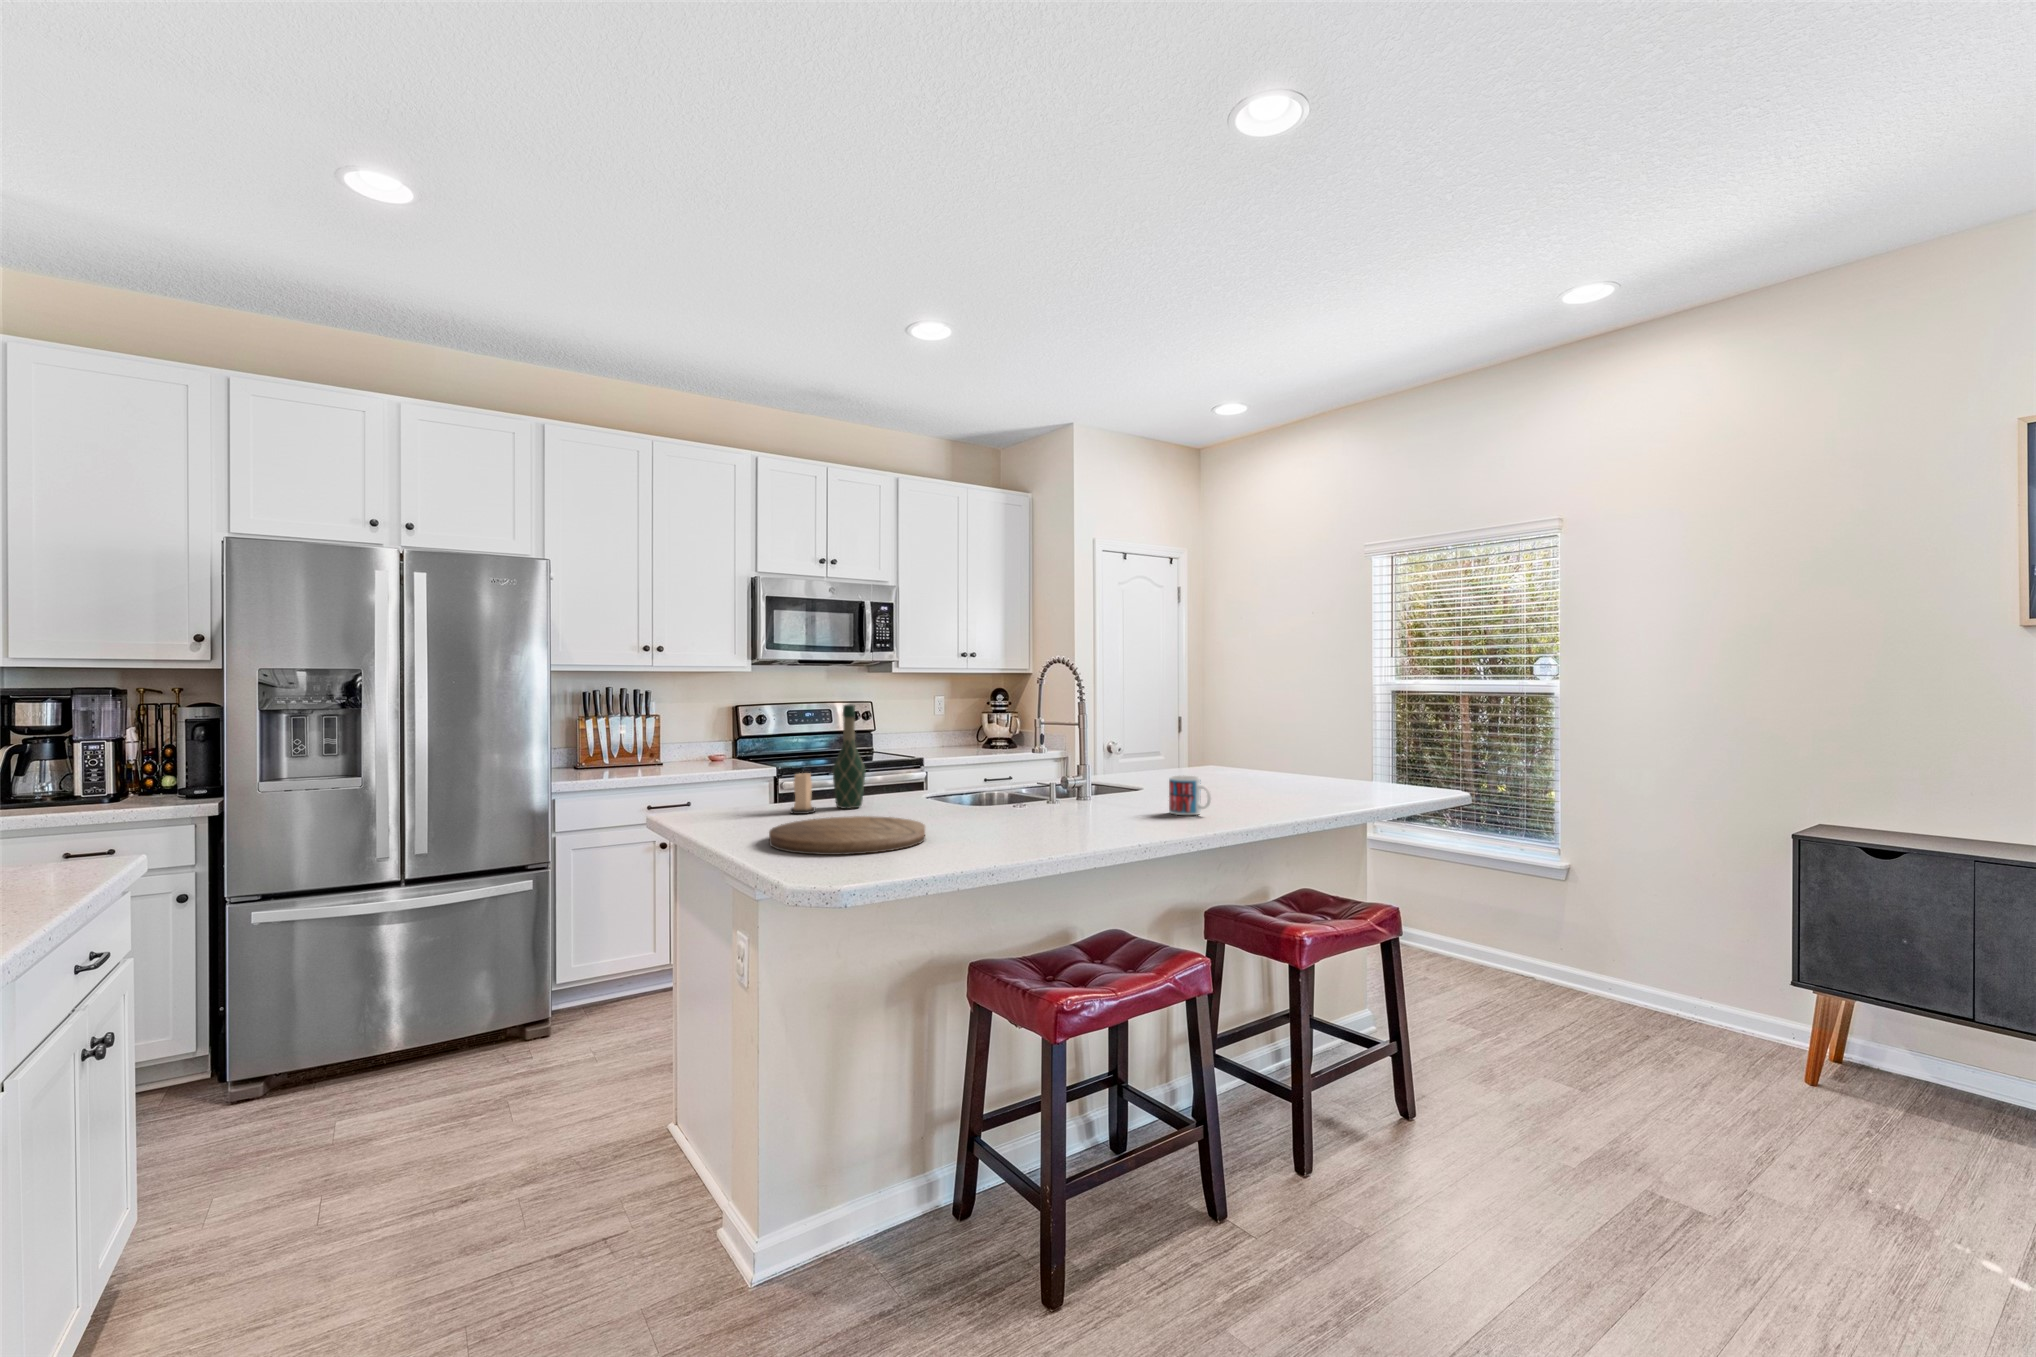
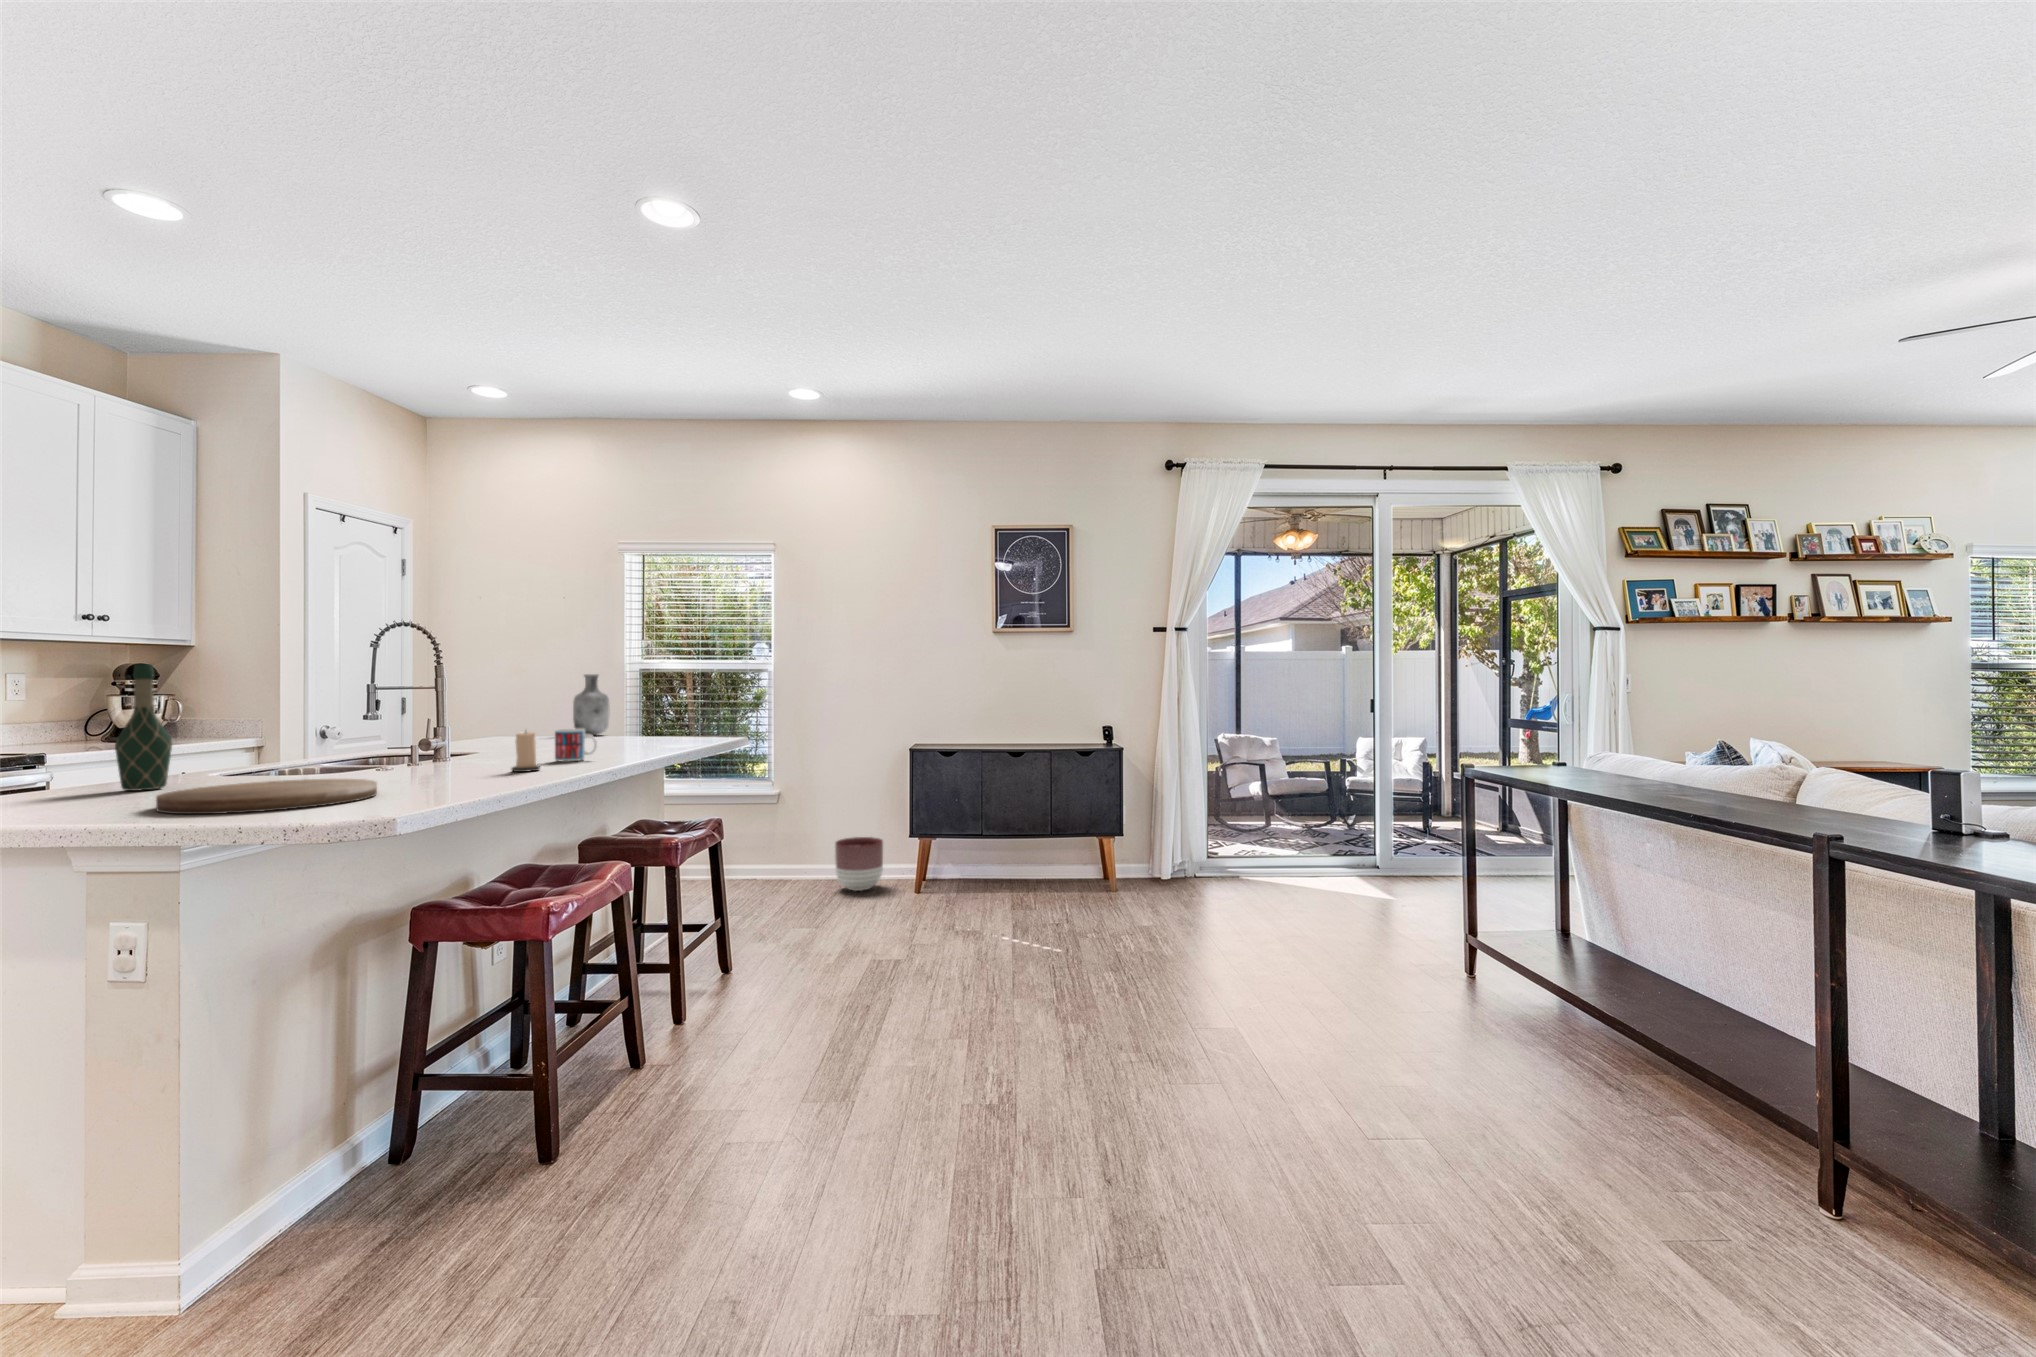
vase: none [1289,701,1328,770] -> present [573,674,609,735]
candle: present [790,773,815,814] -> present [512,732,540,772]
planter: none [1652,954,1745,1045] -> present [835,837,883,891]

